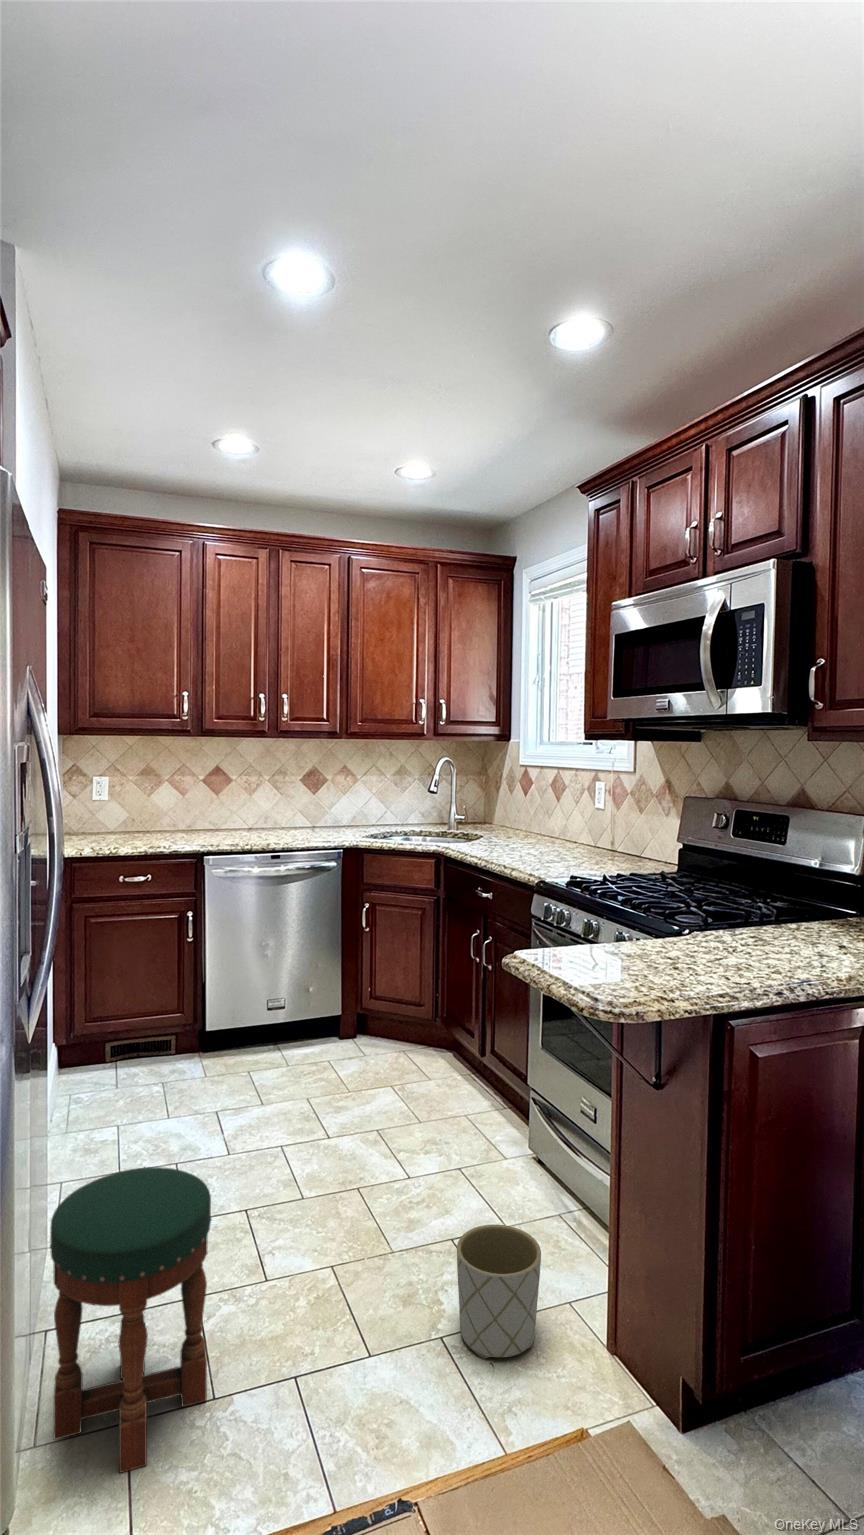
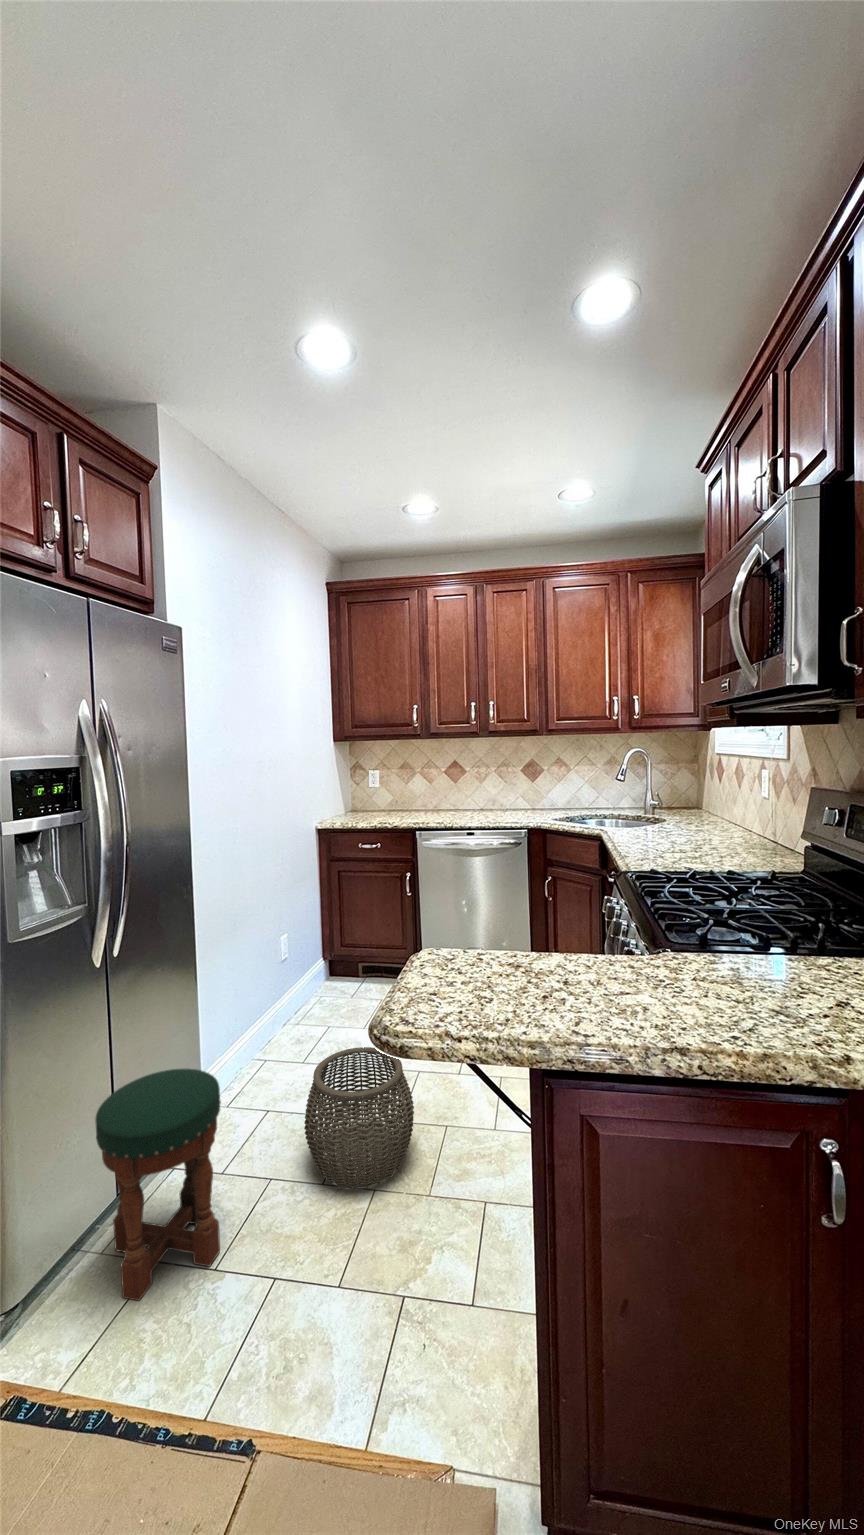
woven basket: none [224,1114,359,1280] -> present [304,1047,414,1189]
planter: present [457,1224,541,1359] -> none [409,1203,491,1347]

